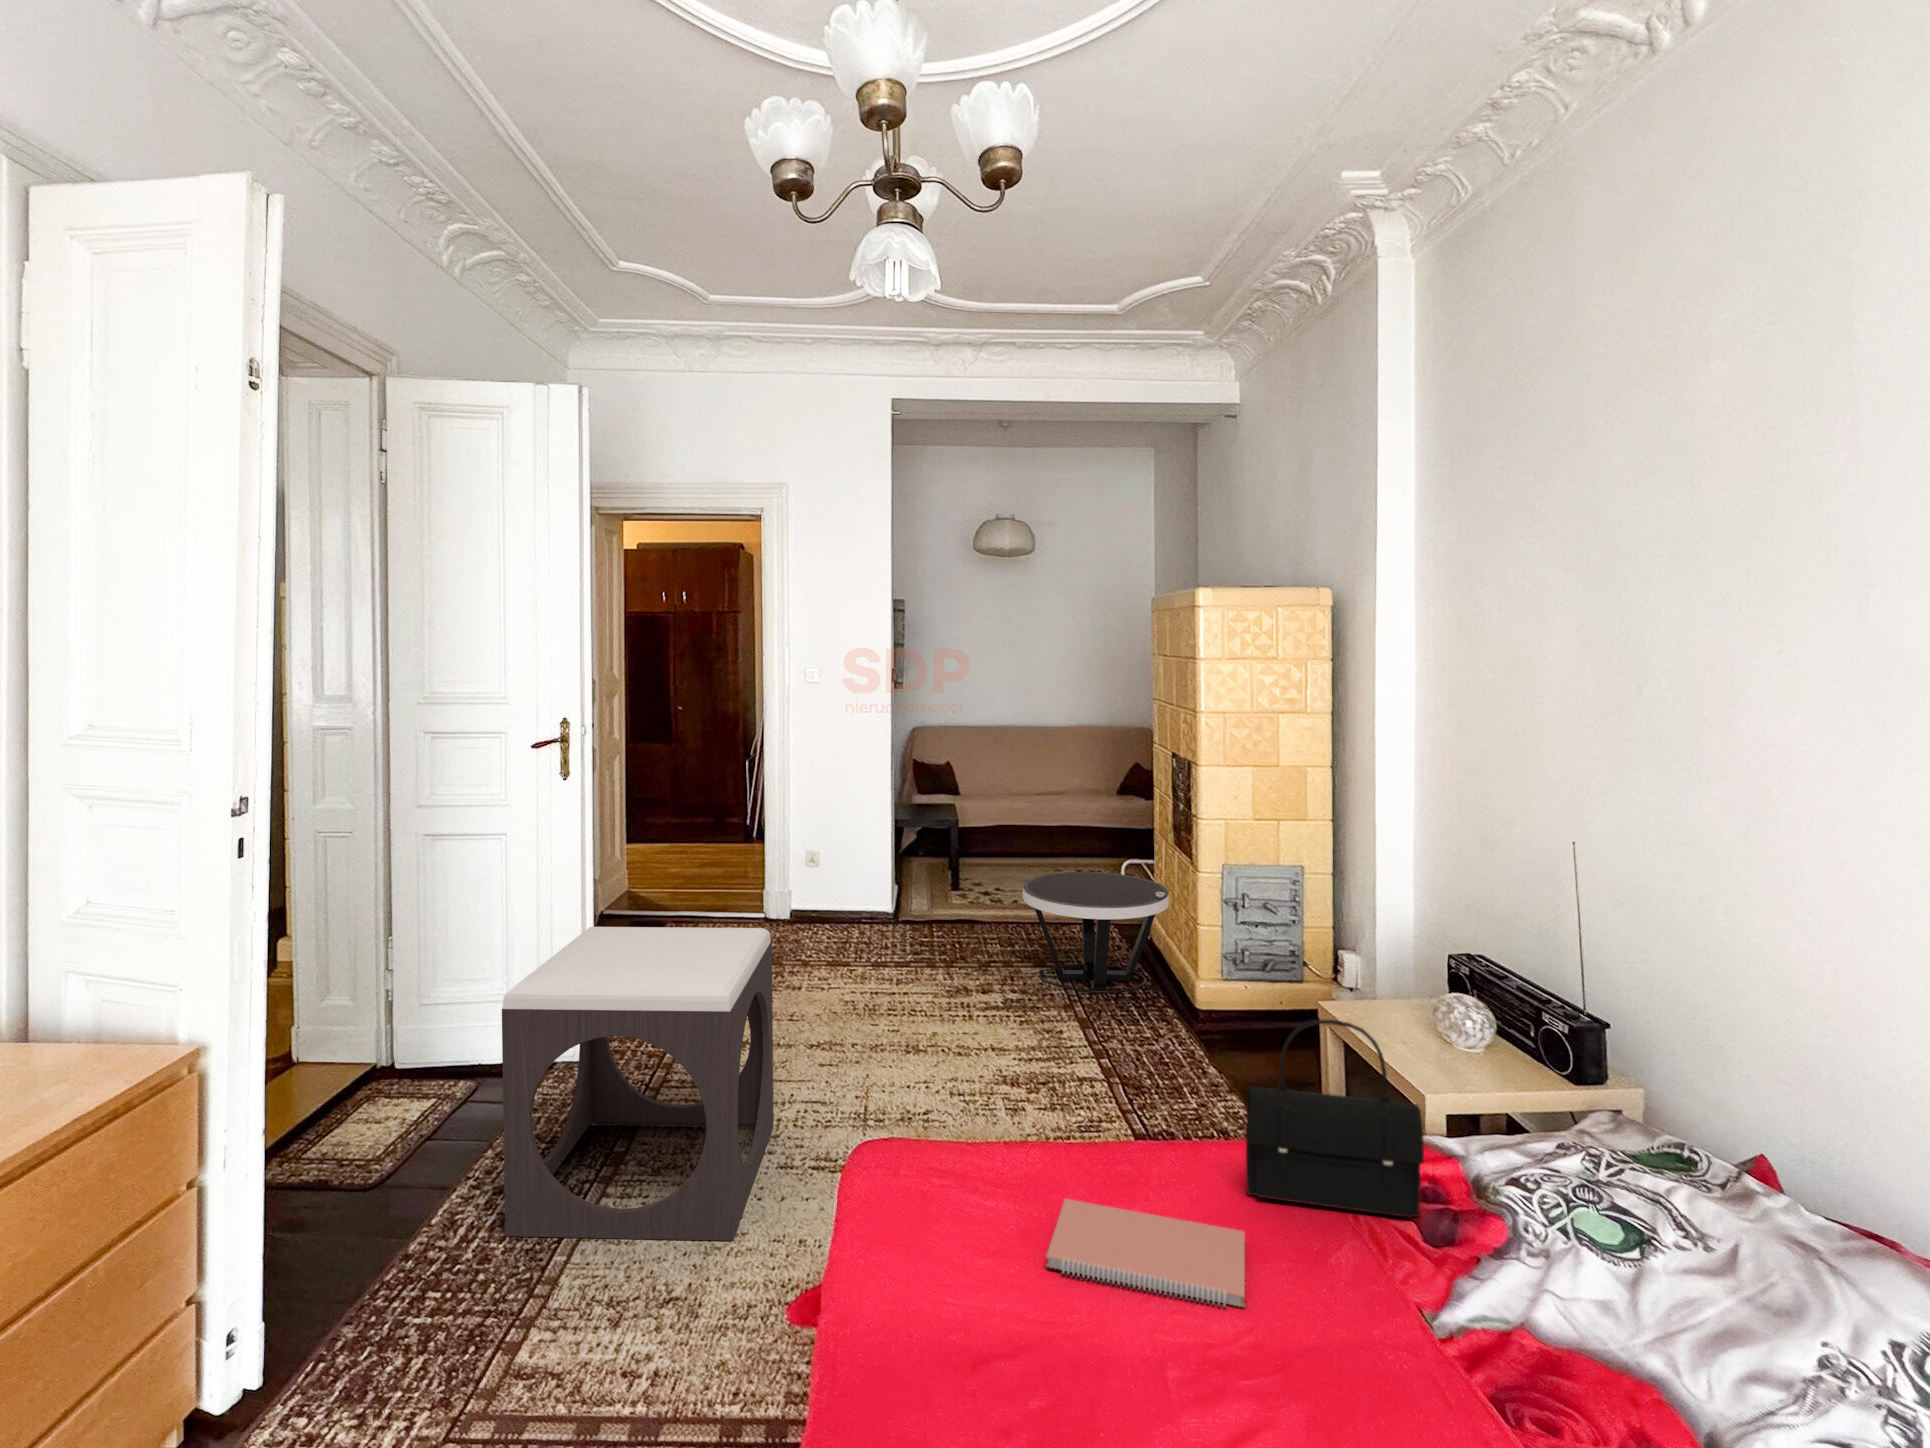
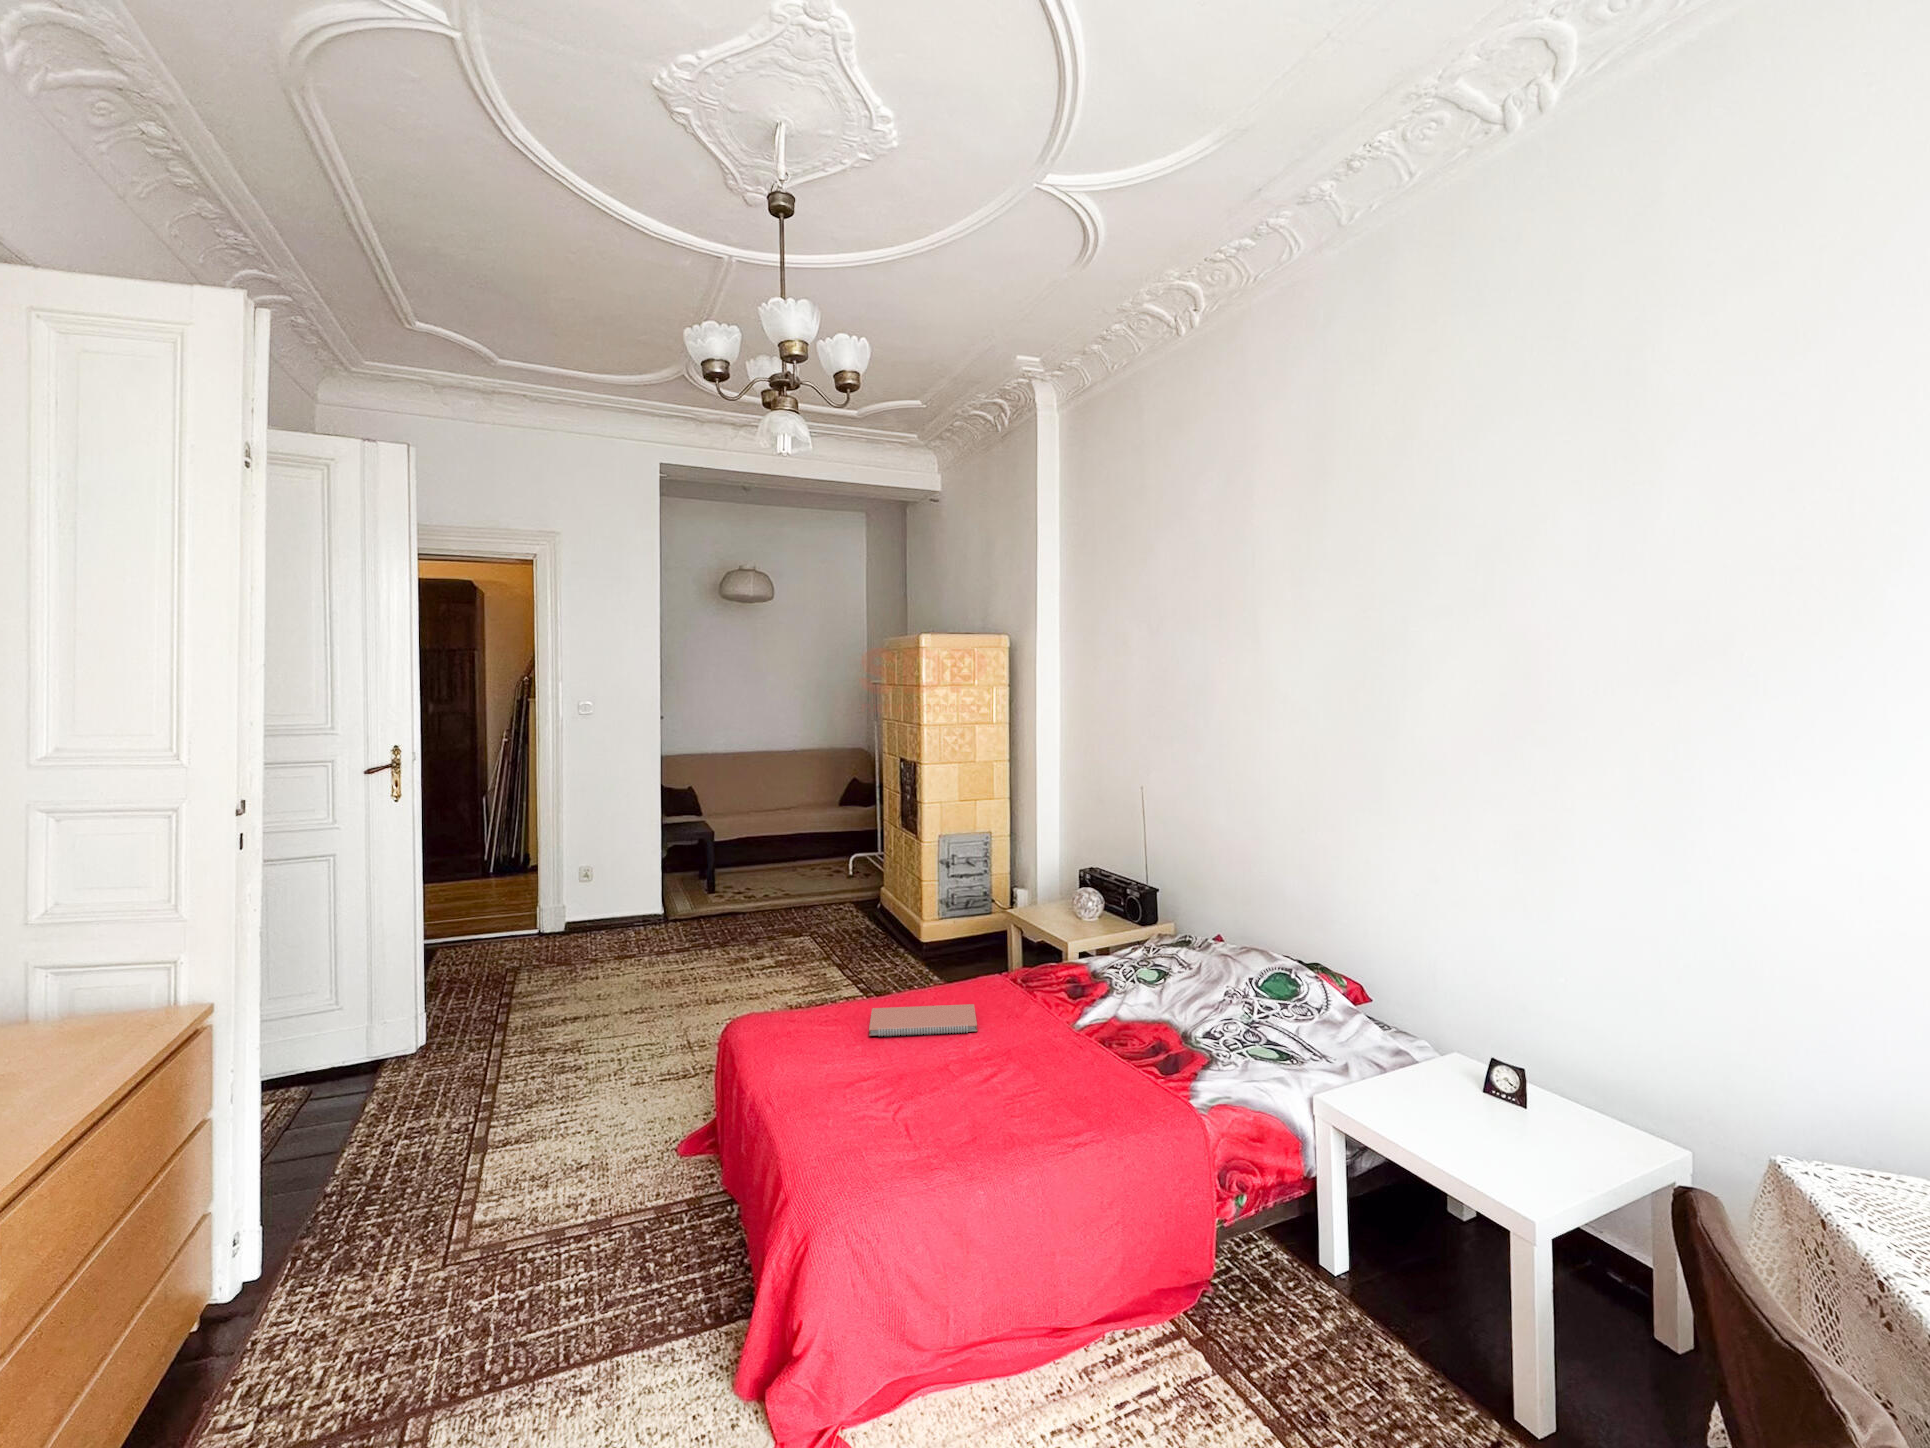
side table: present [1023,872,1169,993] -> none [782,856,897,948]
footstool: present [502,927,773,1241] -> none [414,907,615,1162]
handbag: present [1246,1020,1424,1218] -> none [970,884,1064,993]

